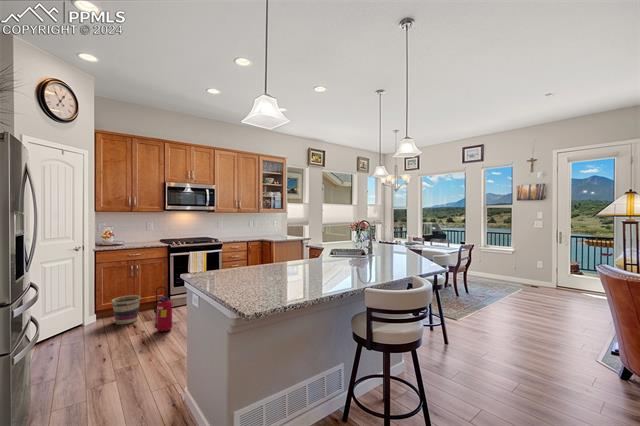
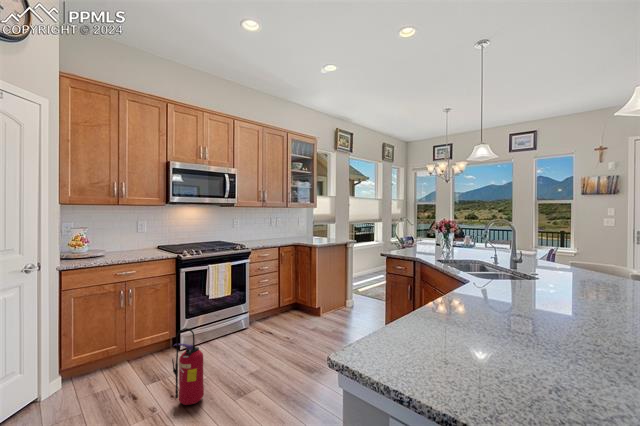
basket: present [112,295,141,324] -> none [91,339,140,393]

